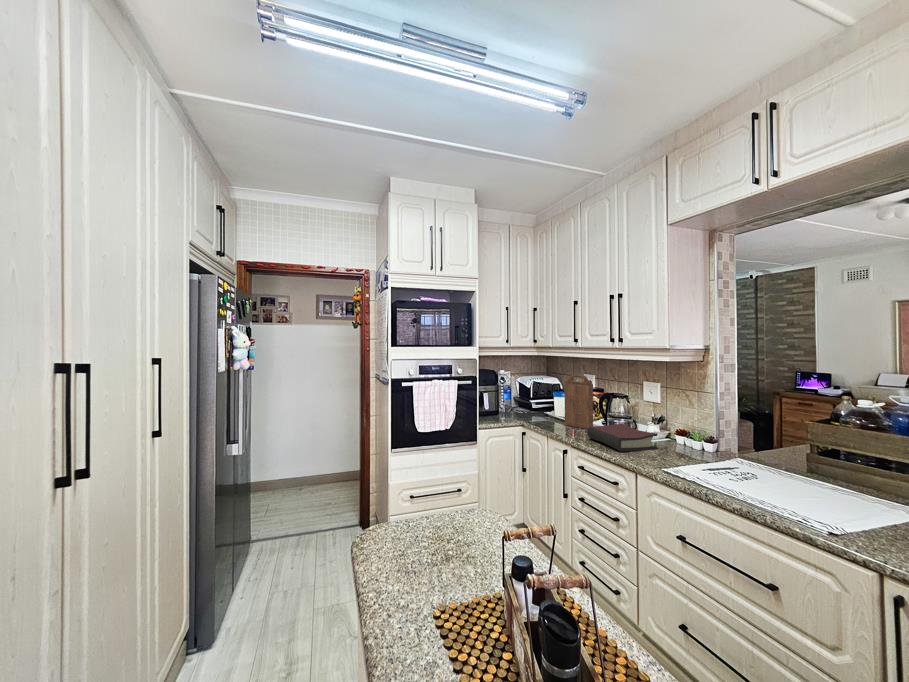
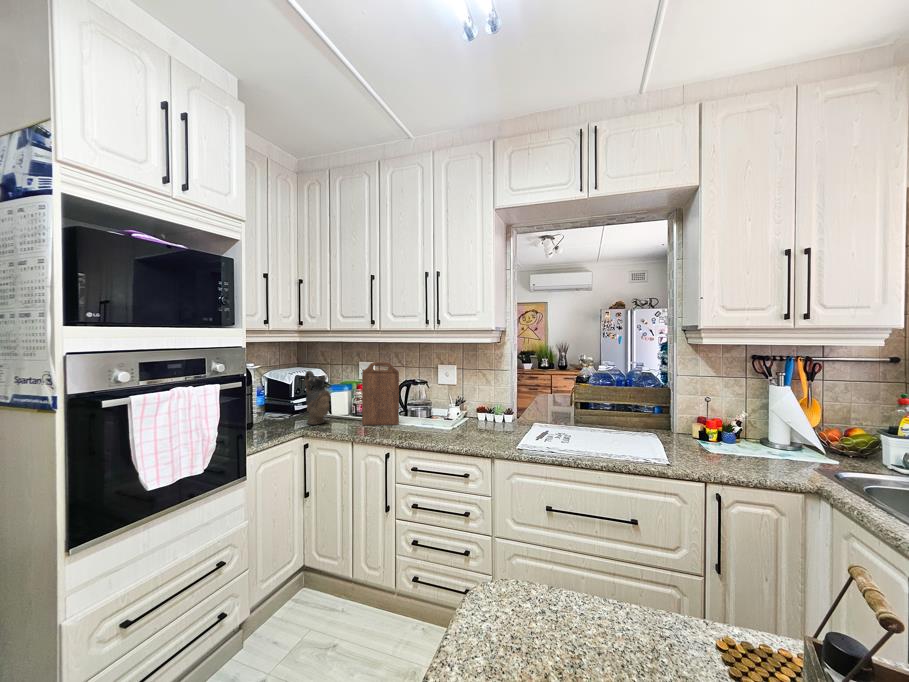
ceramic pitcher: none [531,378,548,419] -> present [305,371,330,425]
hardback book: present [587,424,657,452] -> none [411,411,480,441]

